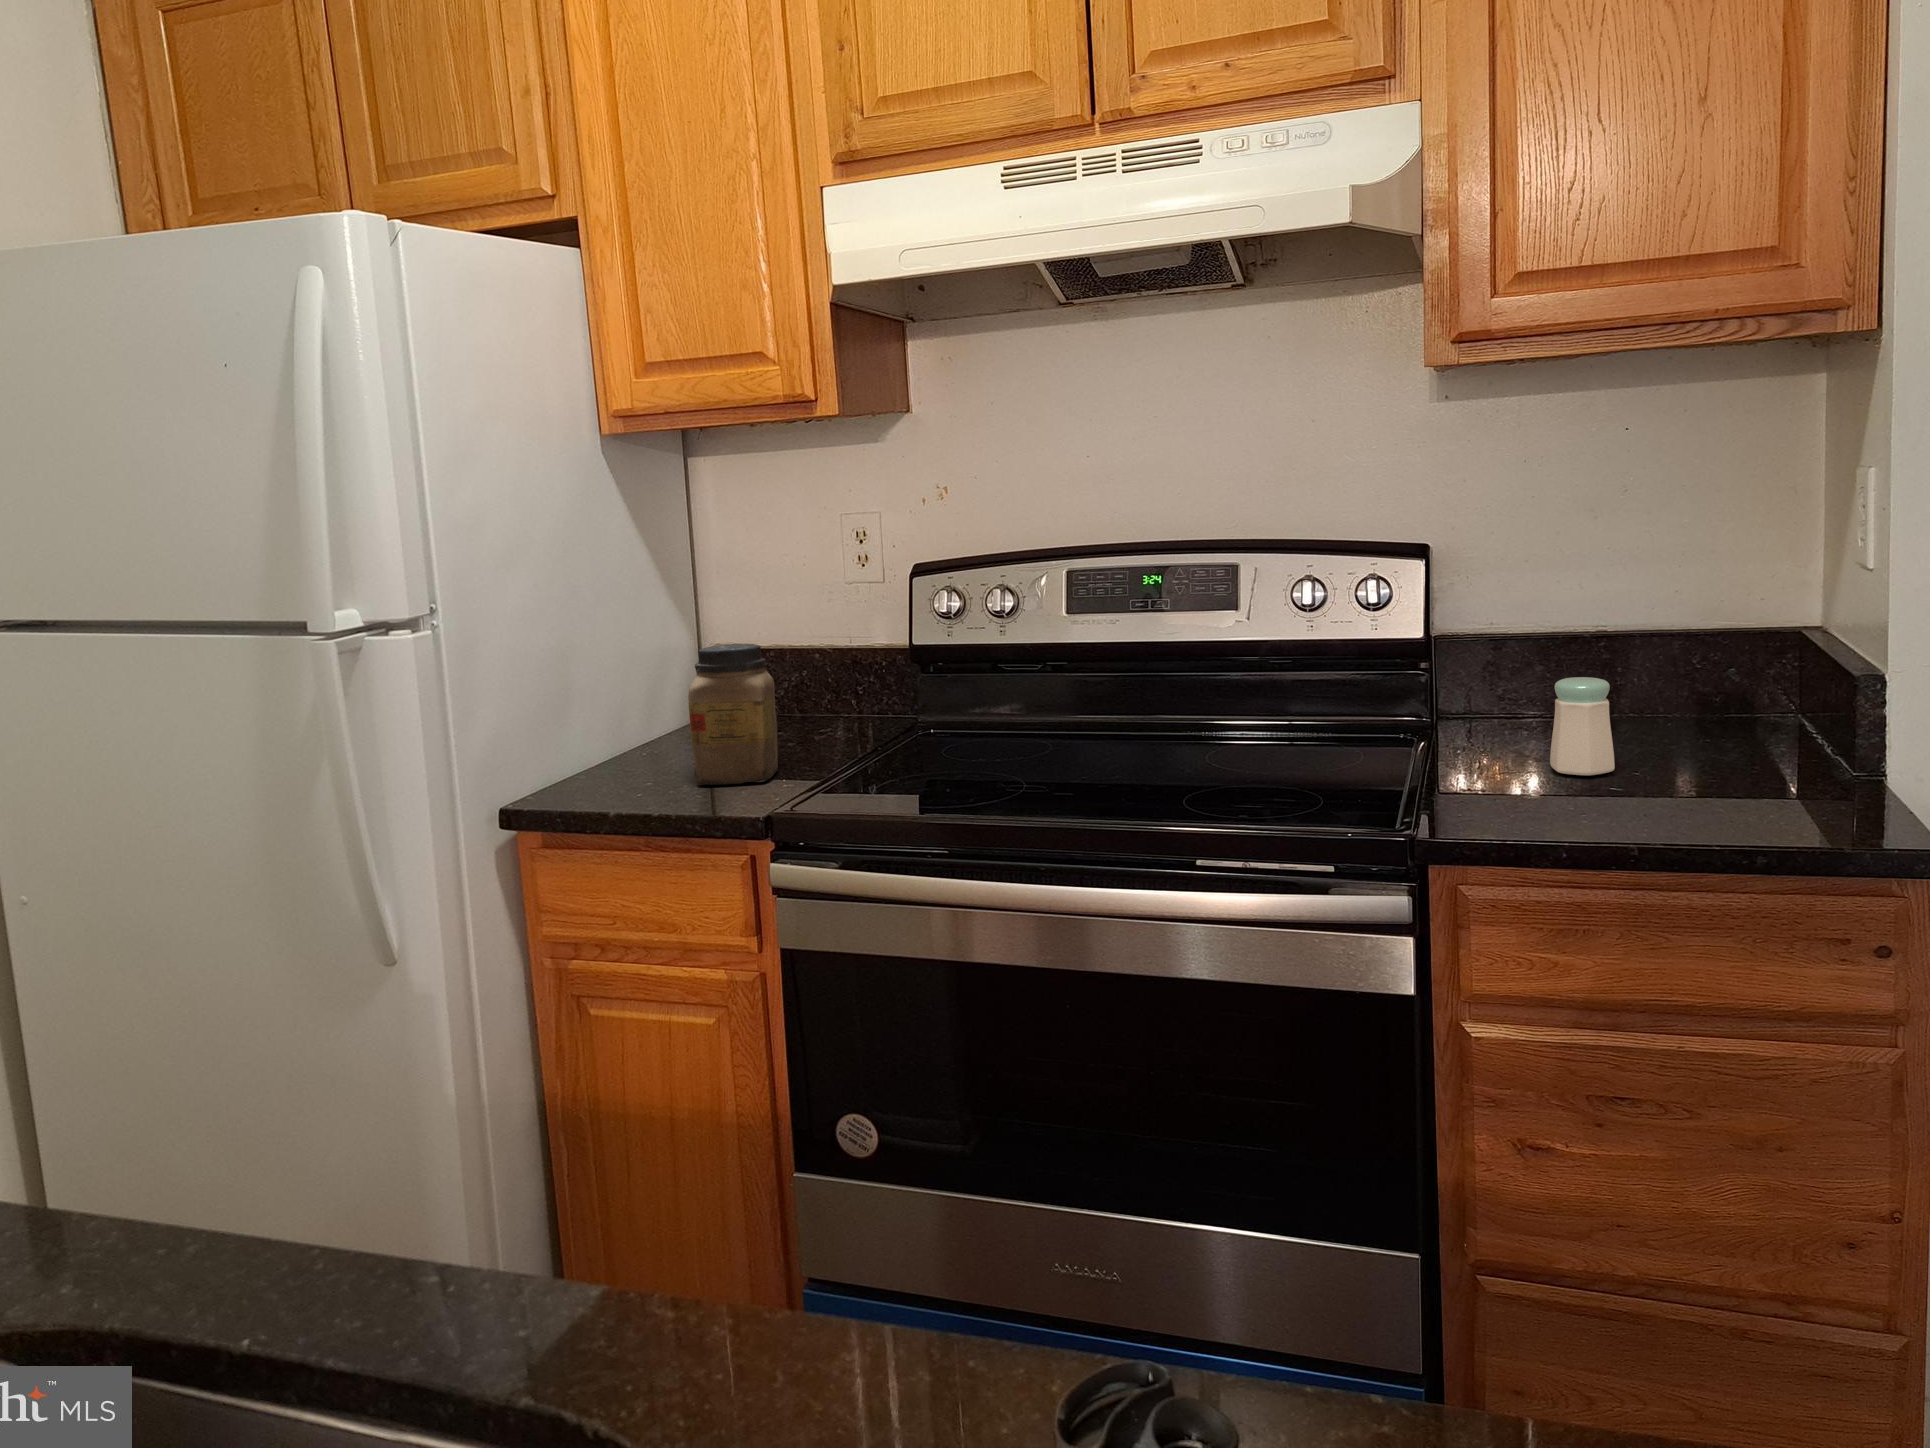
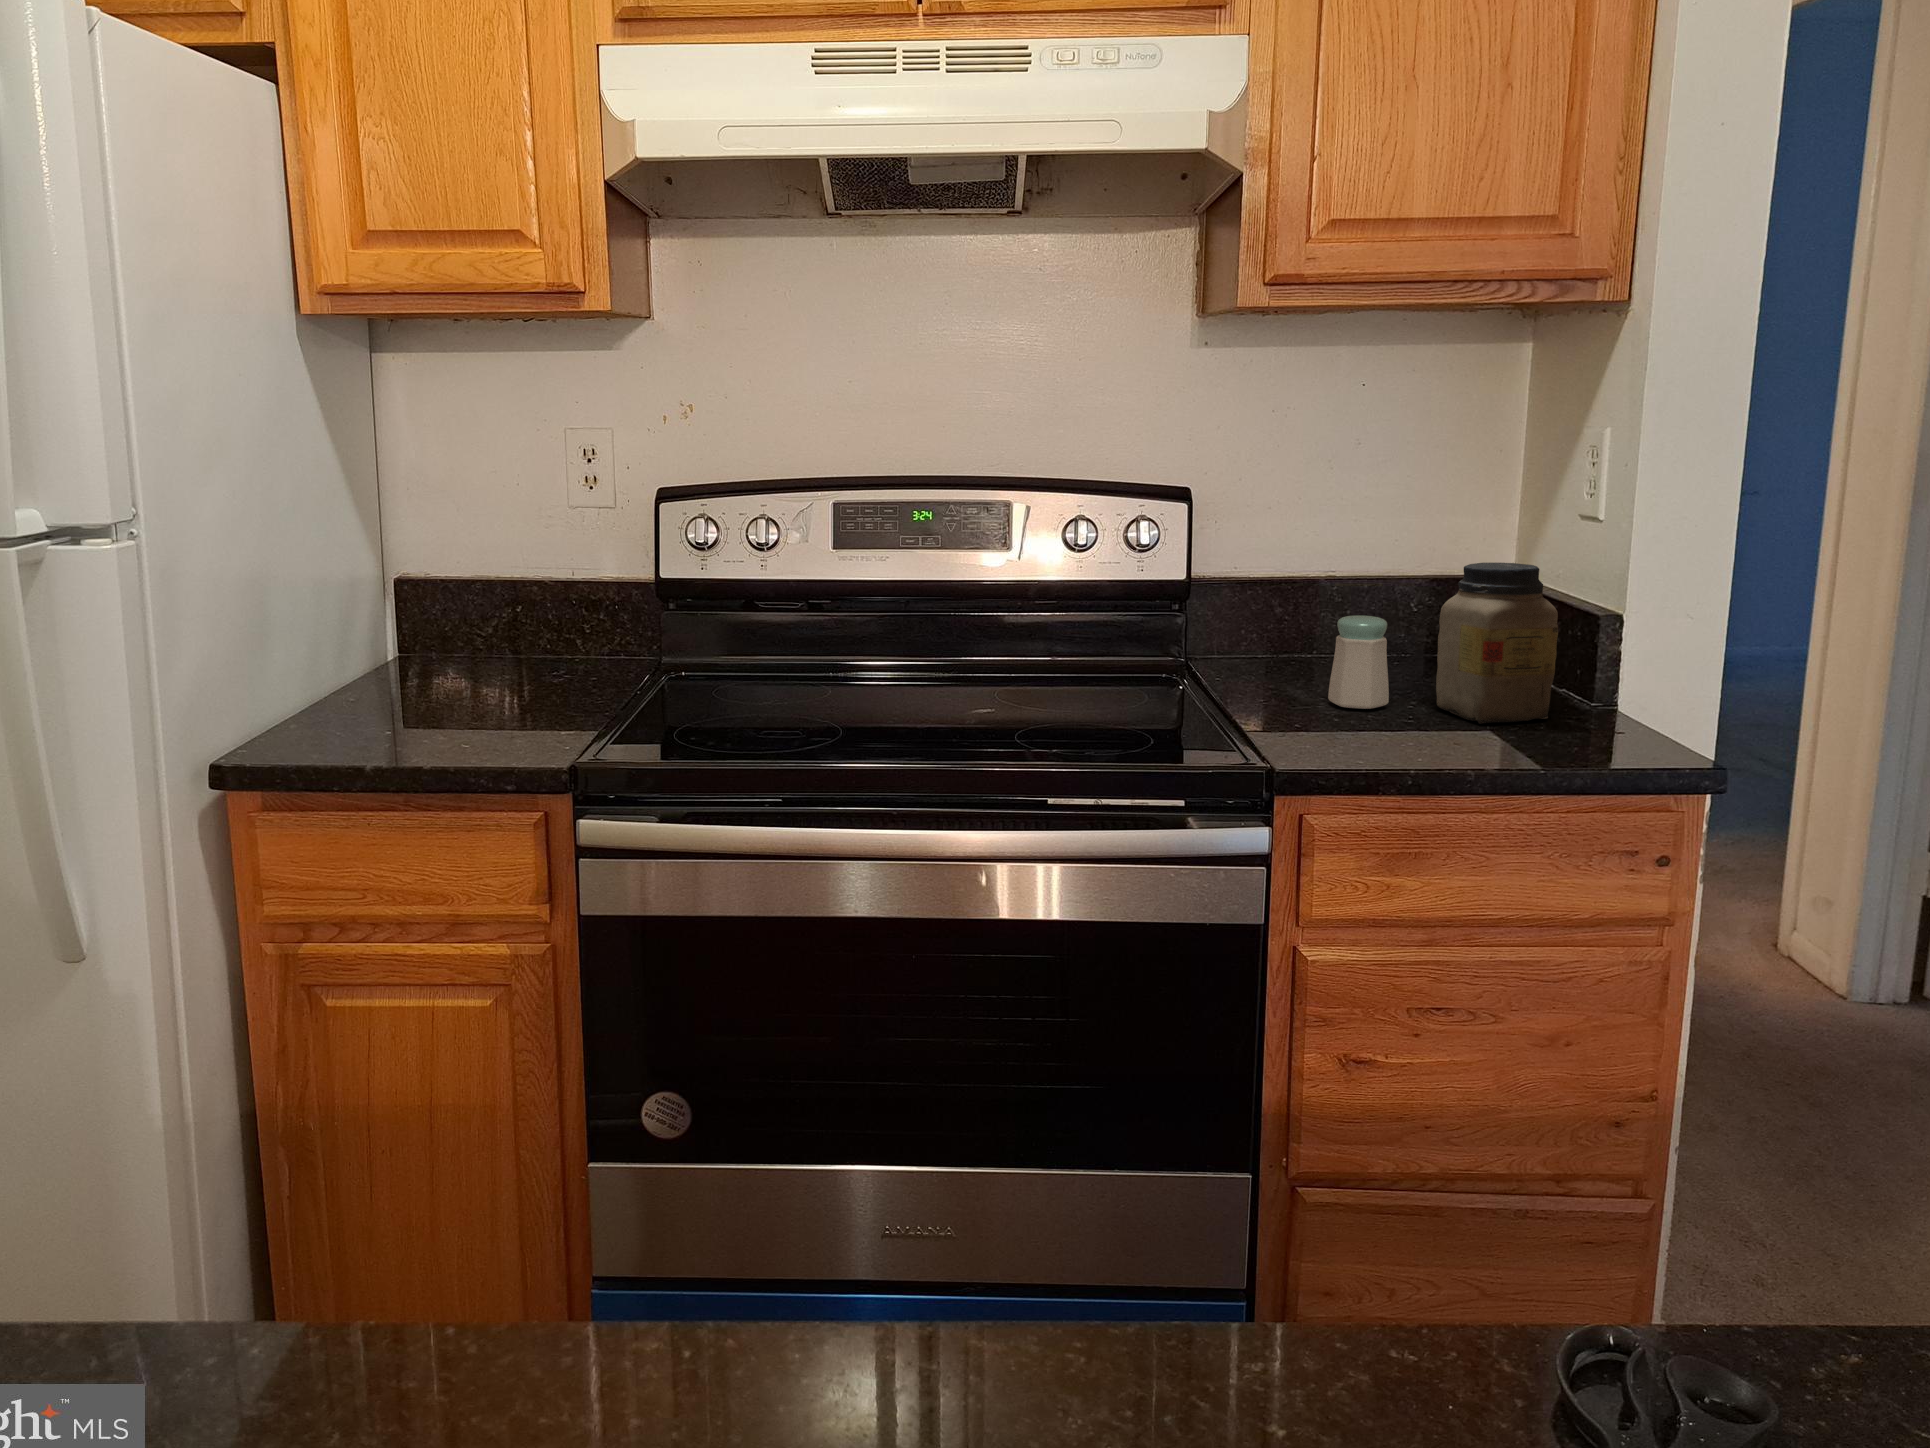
jar: present [688,644,778,785] -> present [1436,563,1558,724]

